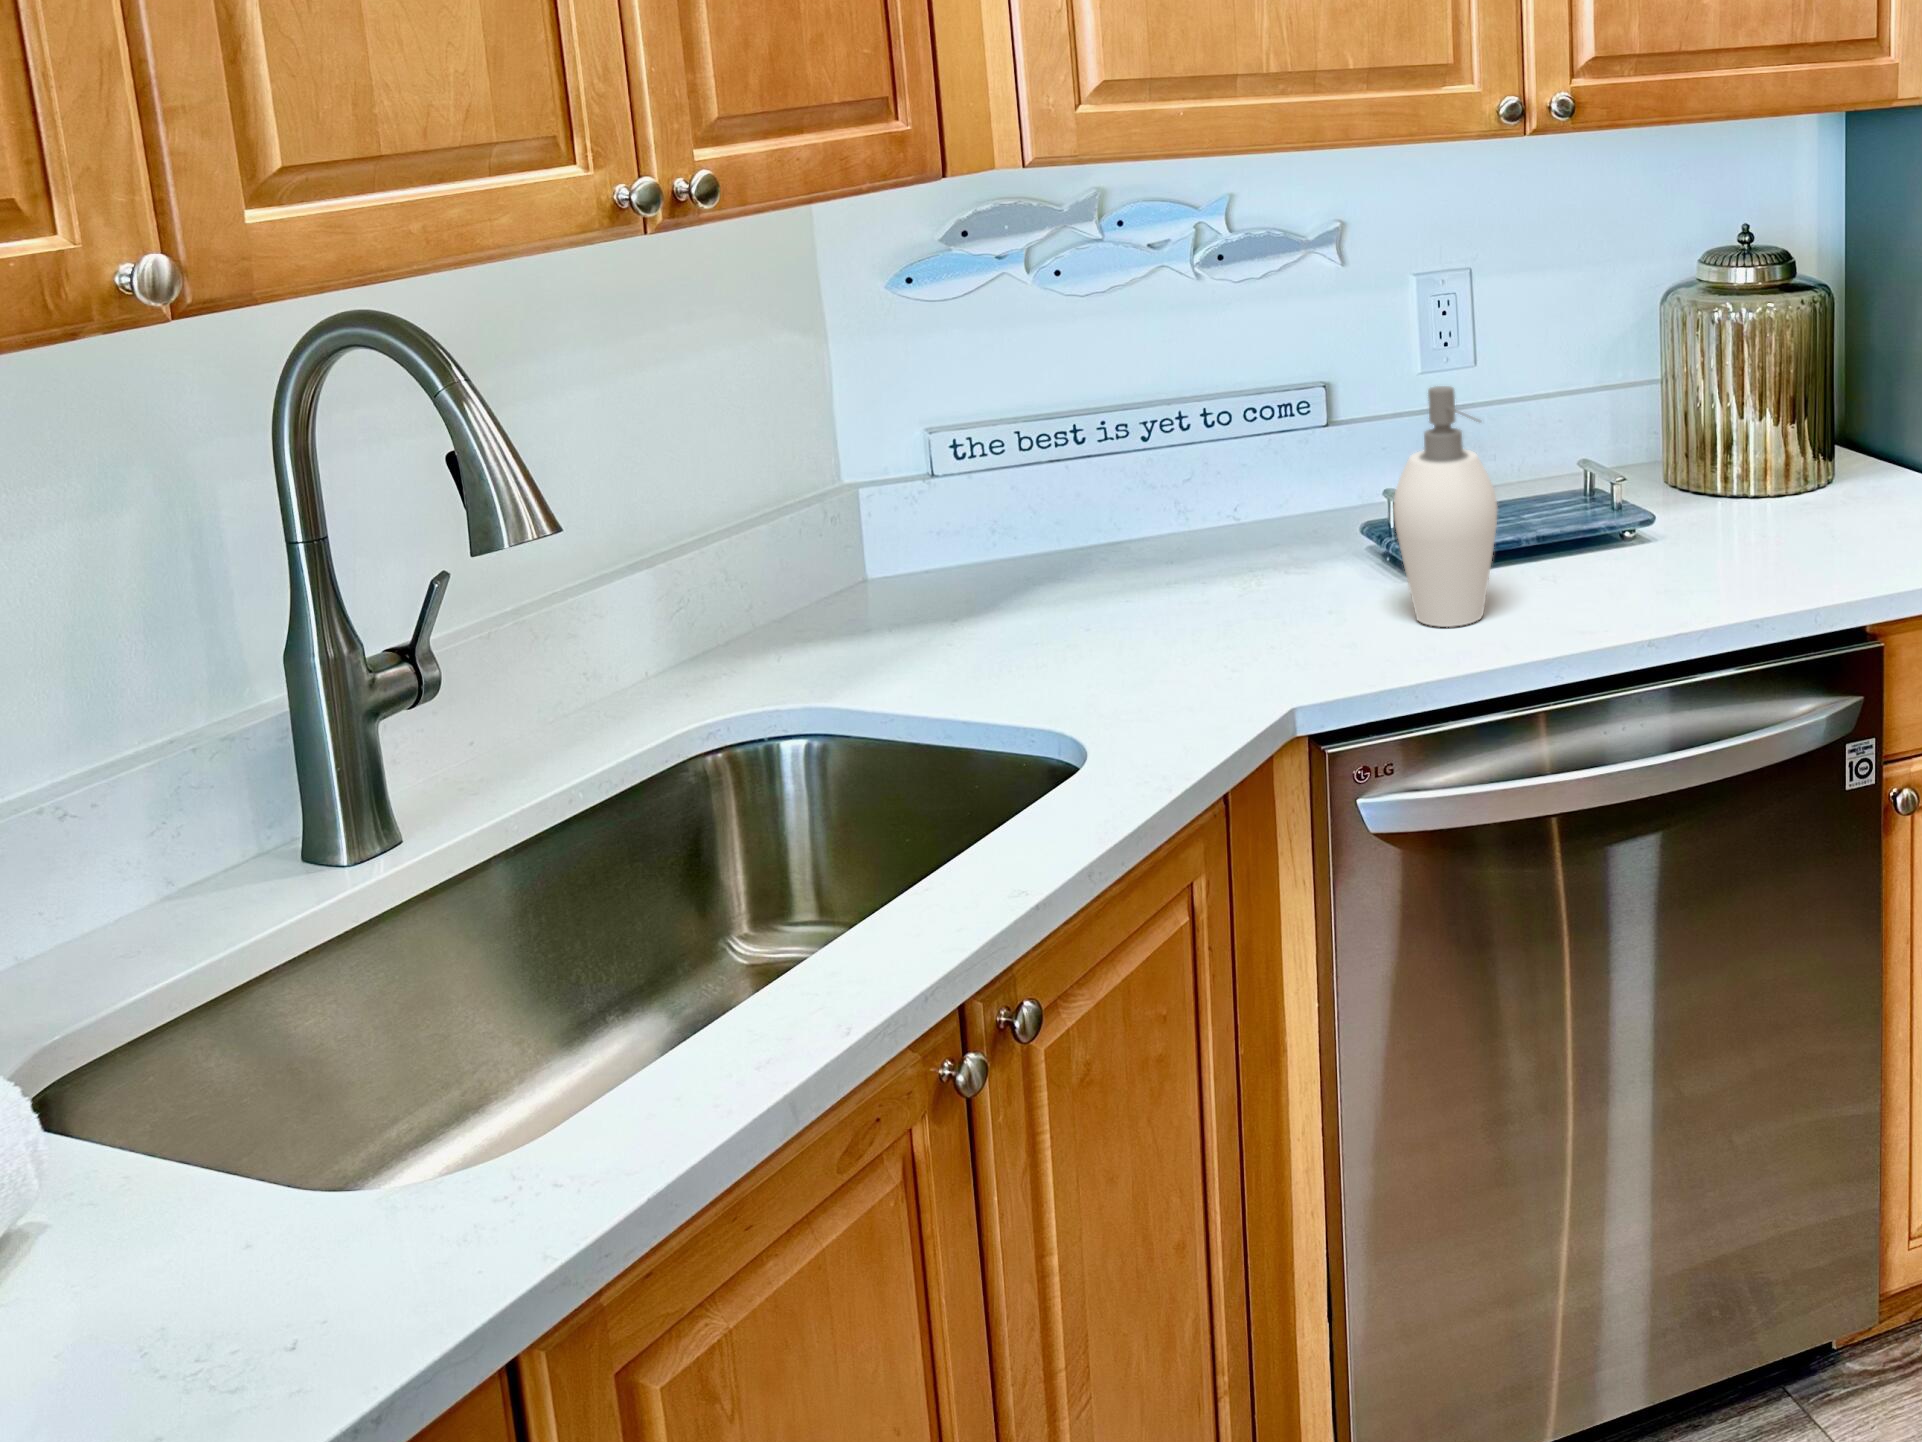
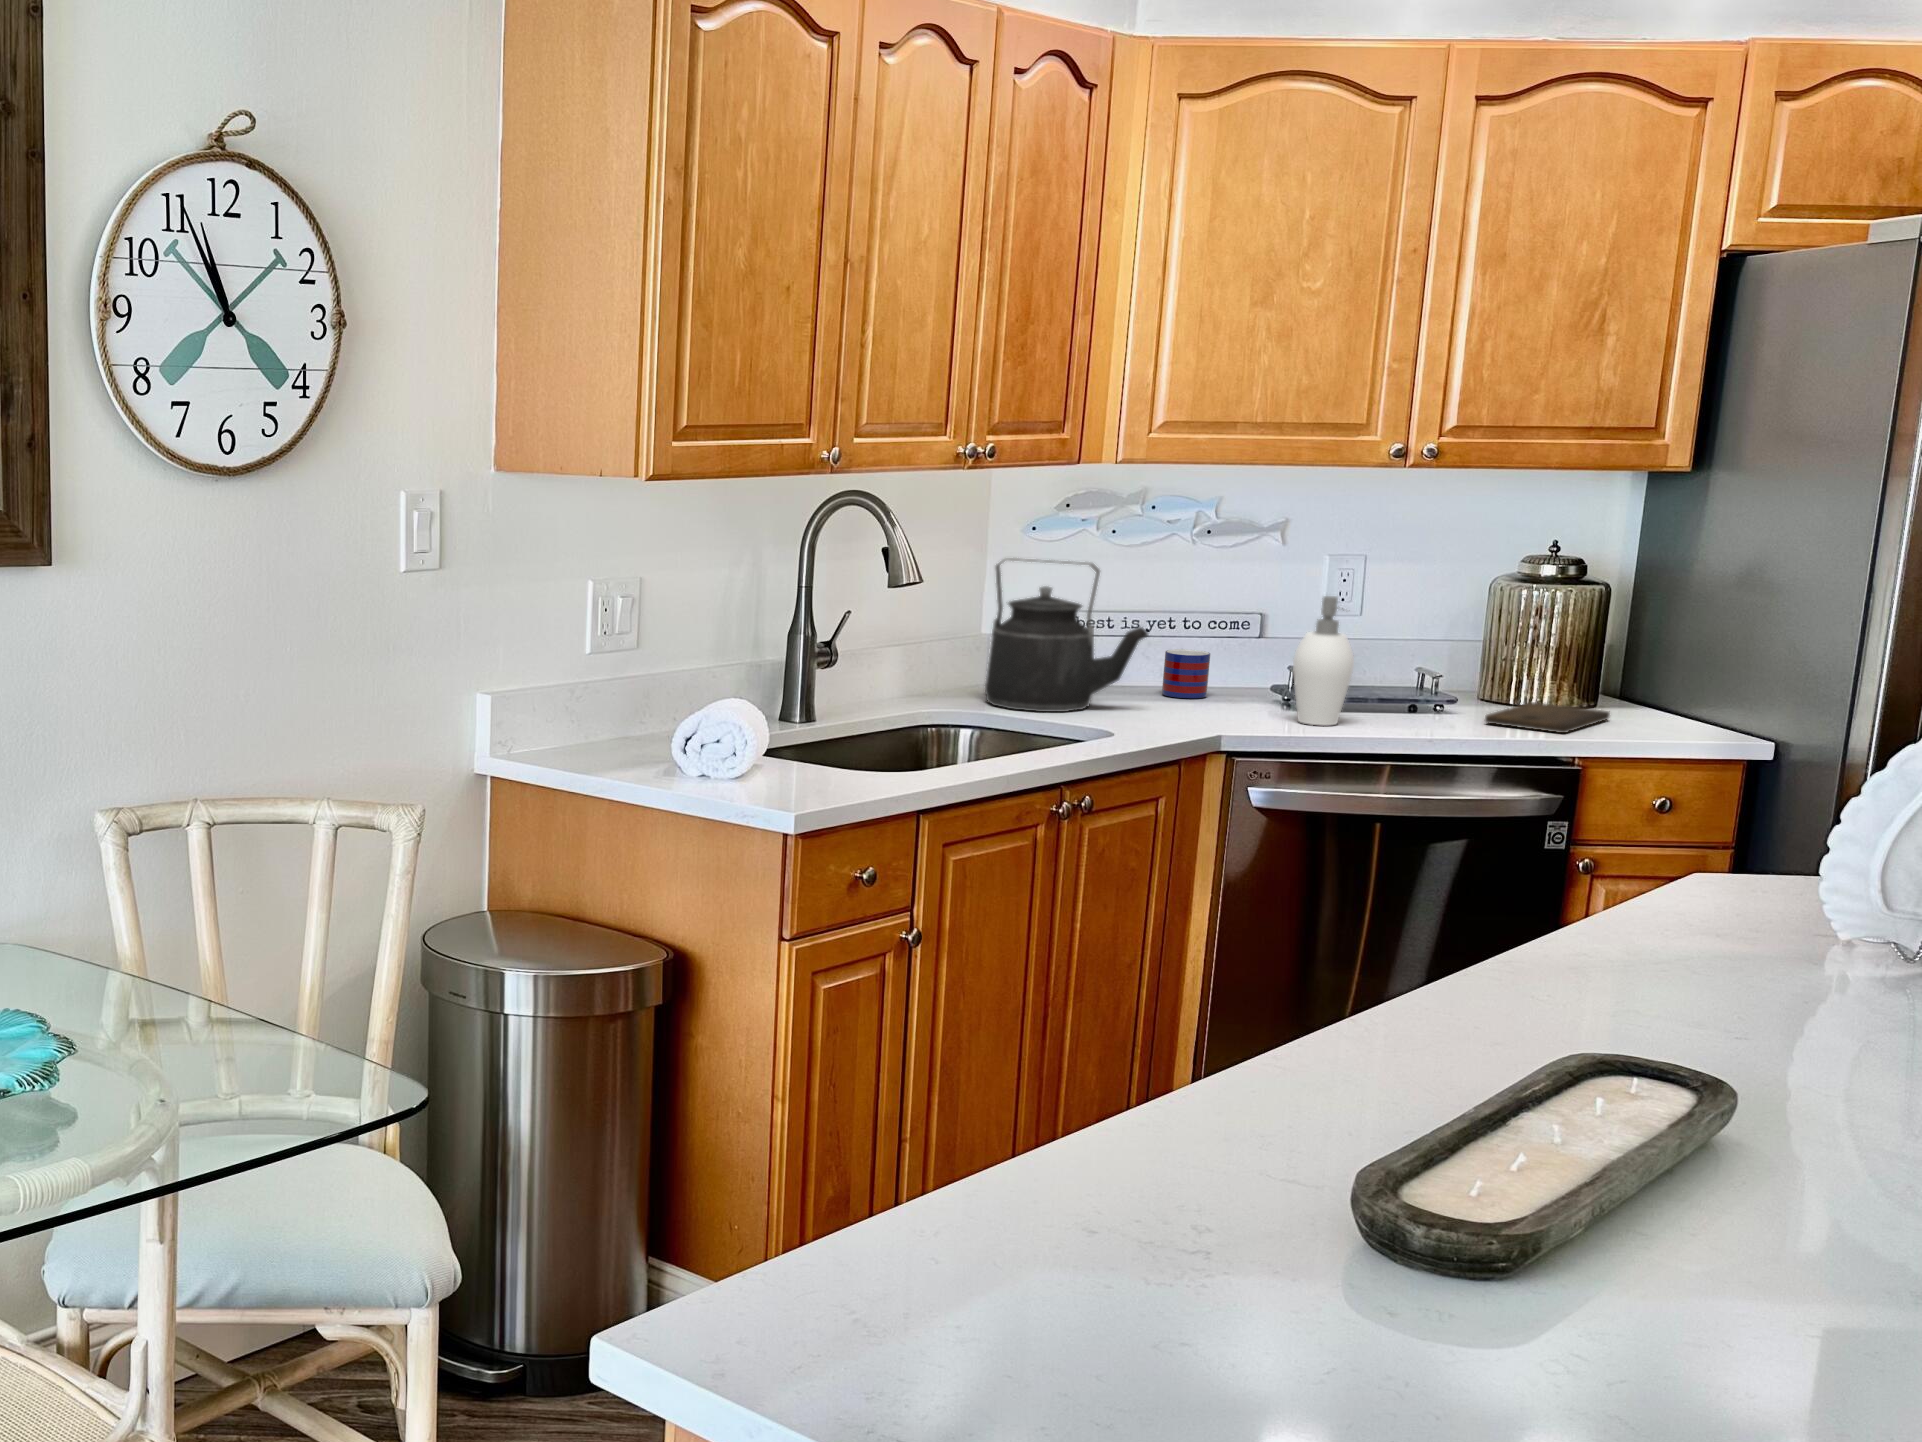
kettle: none [814,365,1129,676] -> present [985,558,1148,712]
mug: none [1171,475,1253,571] -> present [1162,649,1210,698]
cutting board: none [1711,497,1878,574] -> present [1485,702,1610,733]

